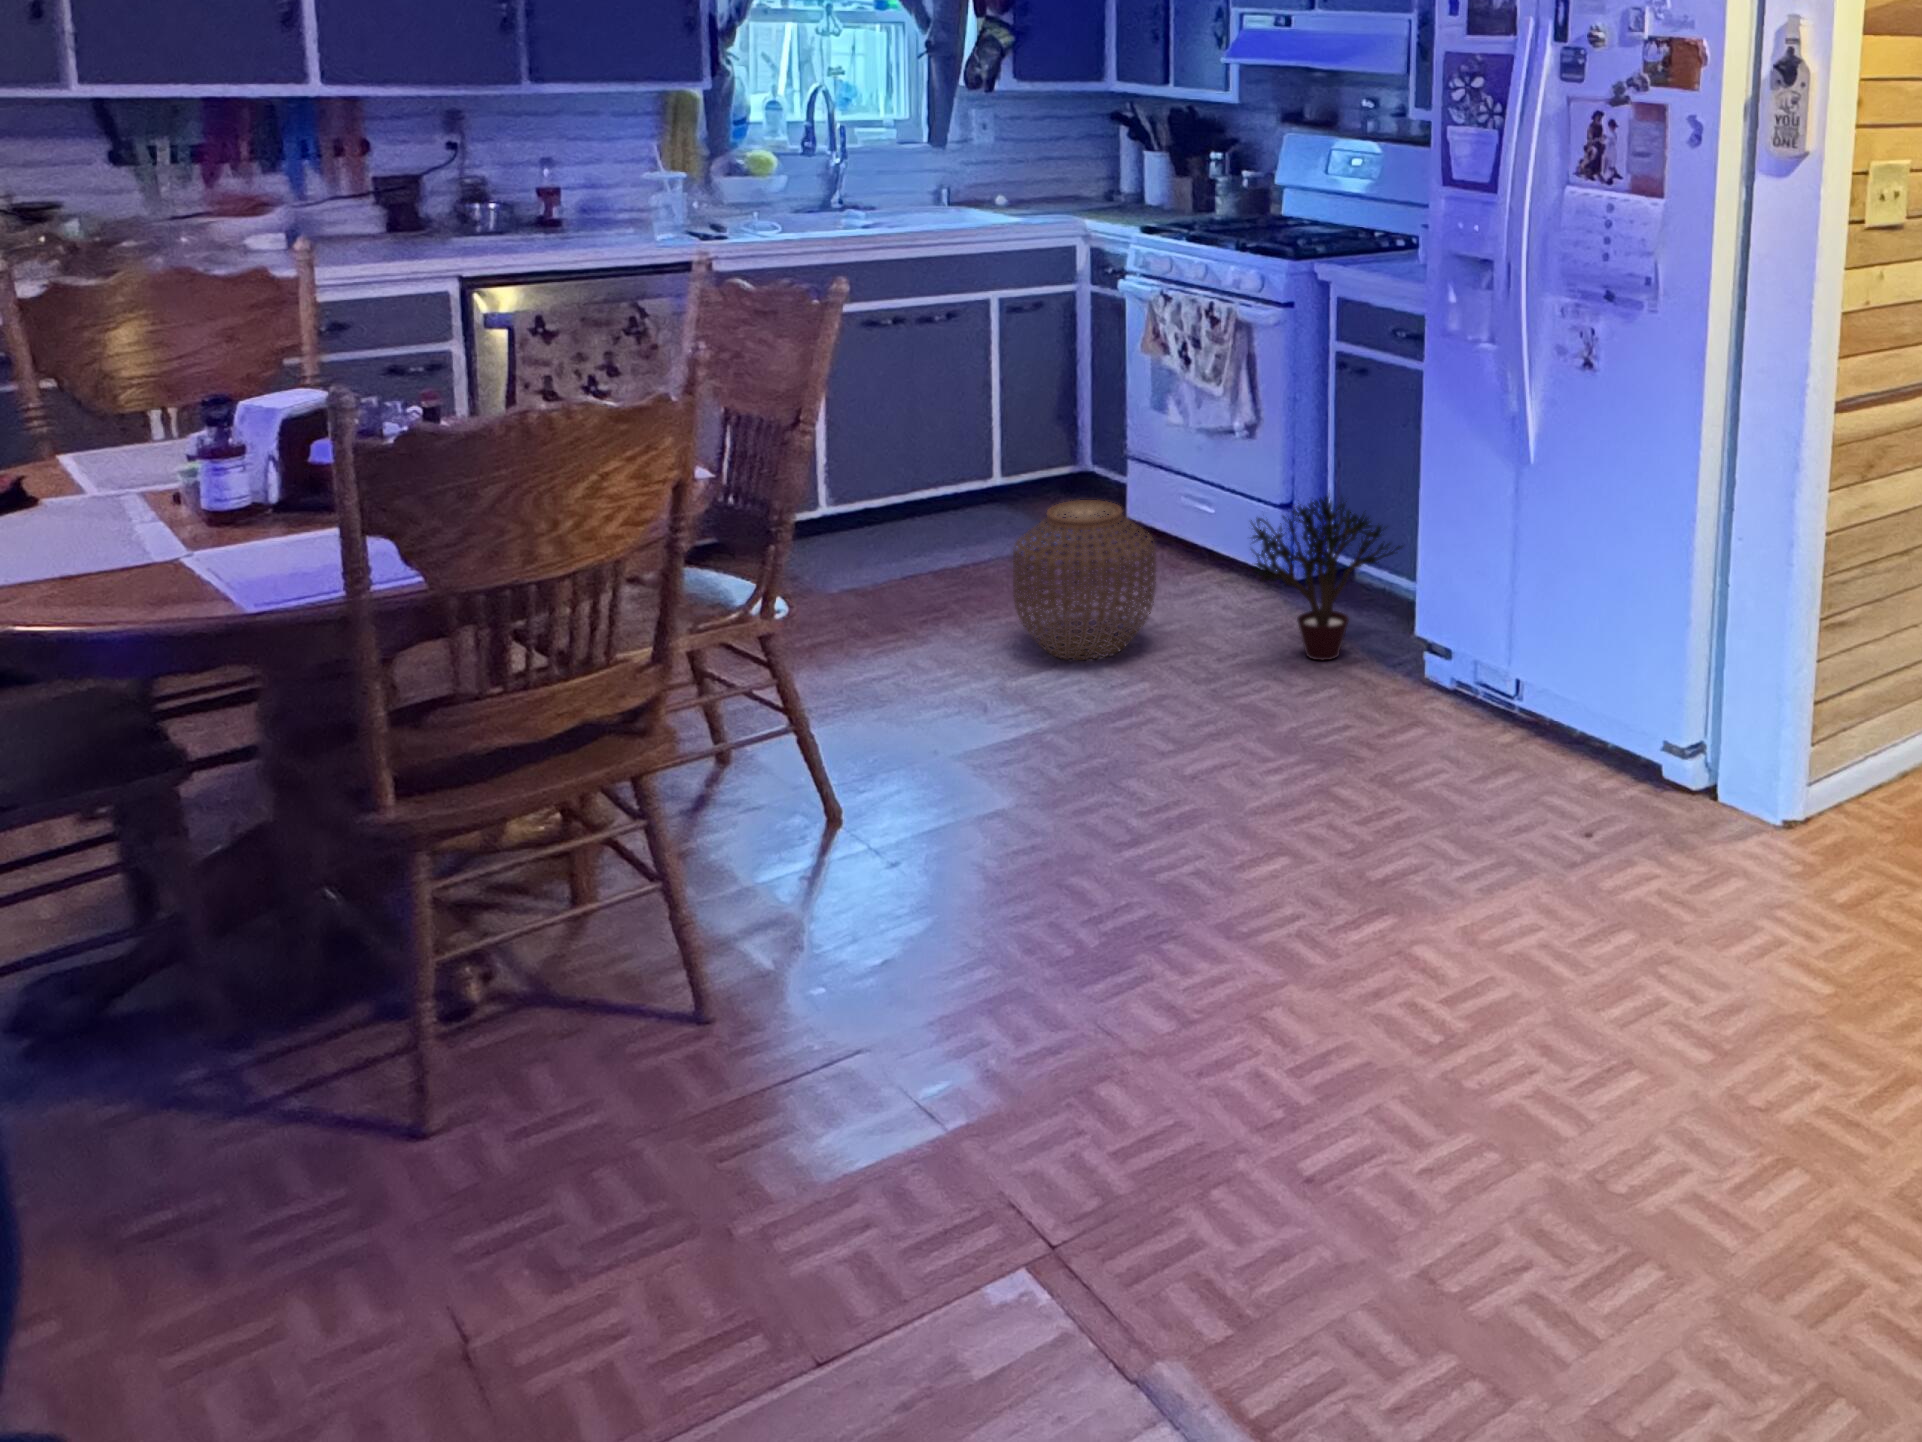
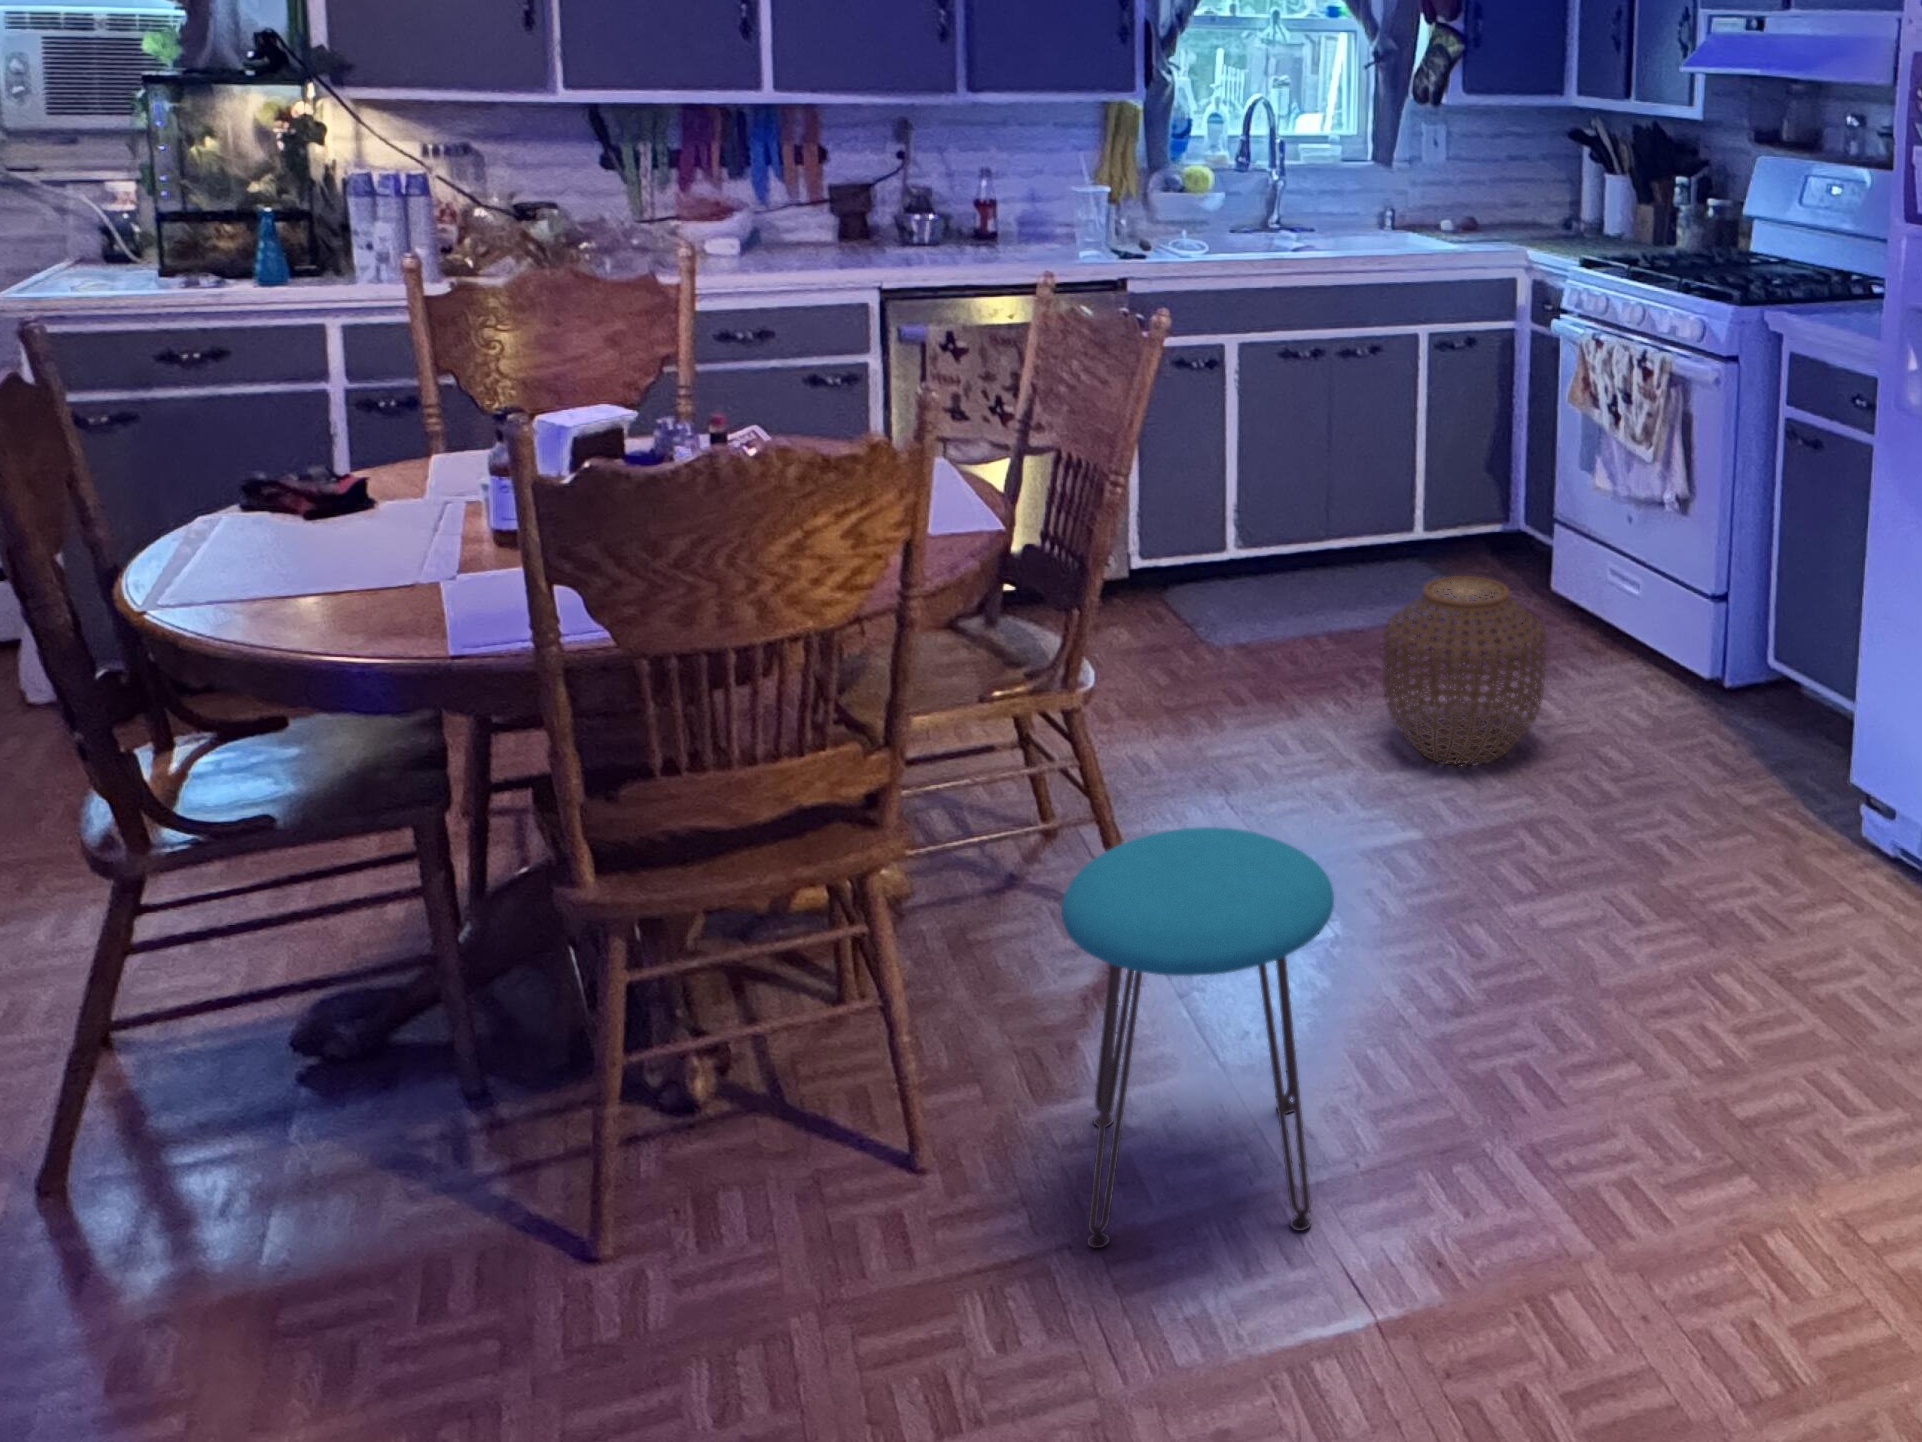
potted plant: present [1252,496,1402,660] -> none [1645,591,1843,801]
stool: none [844,699,1074,1041] -> present [1061,827,1334,1248]

